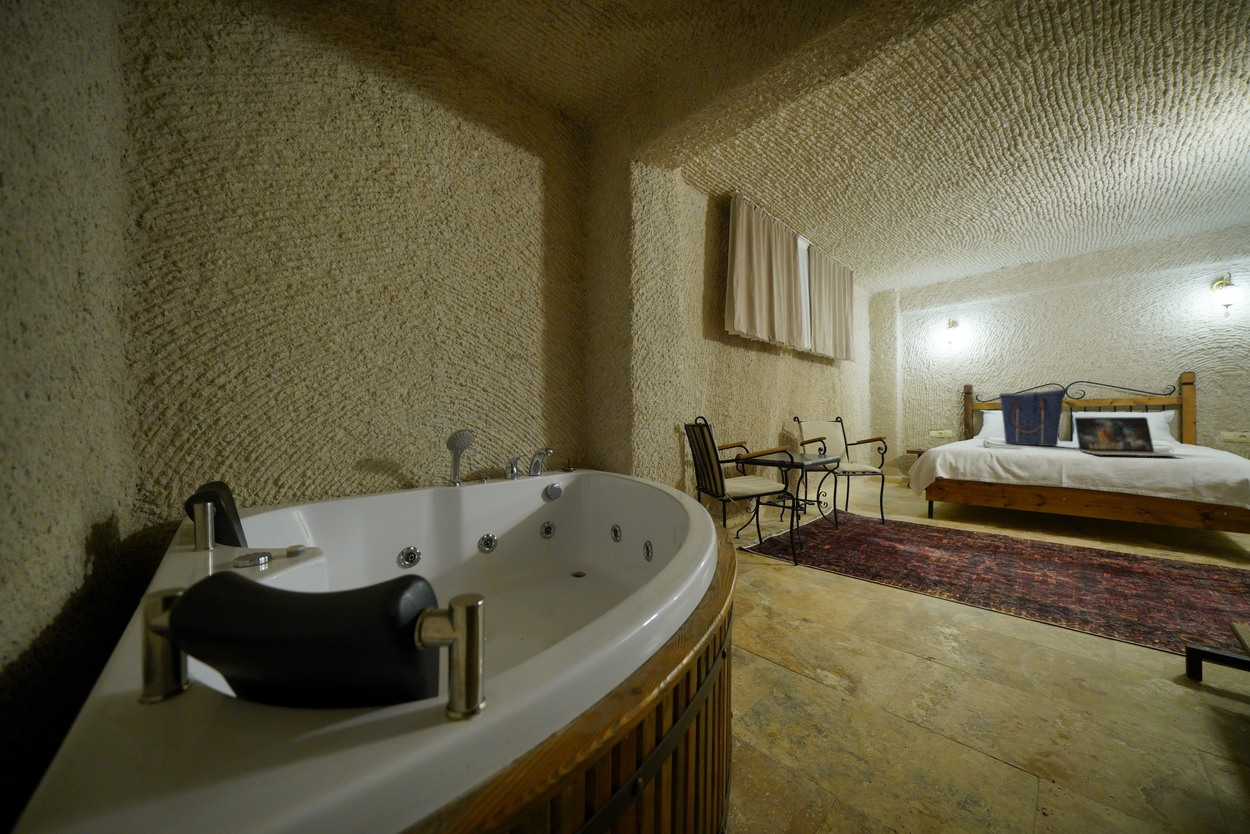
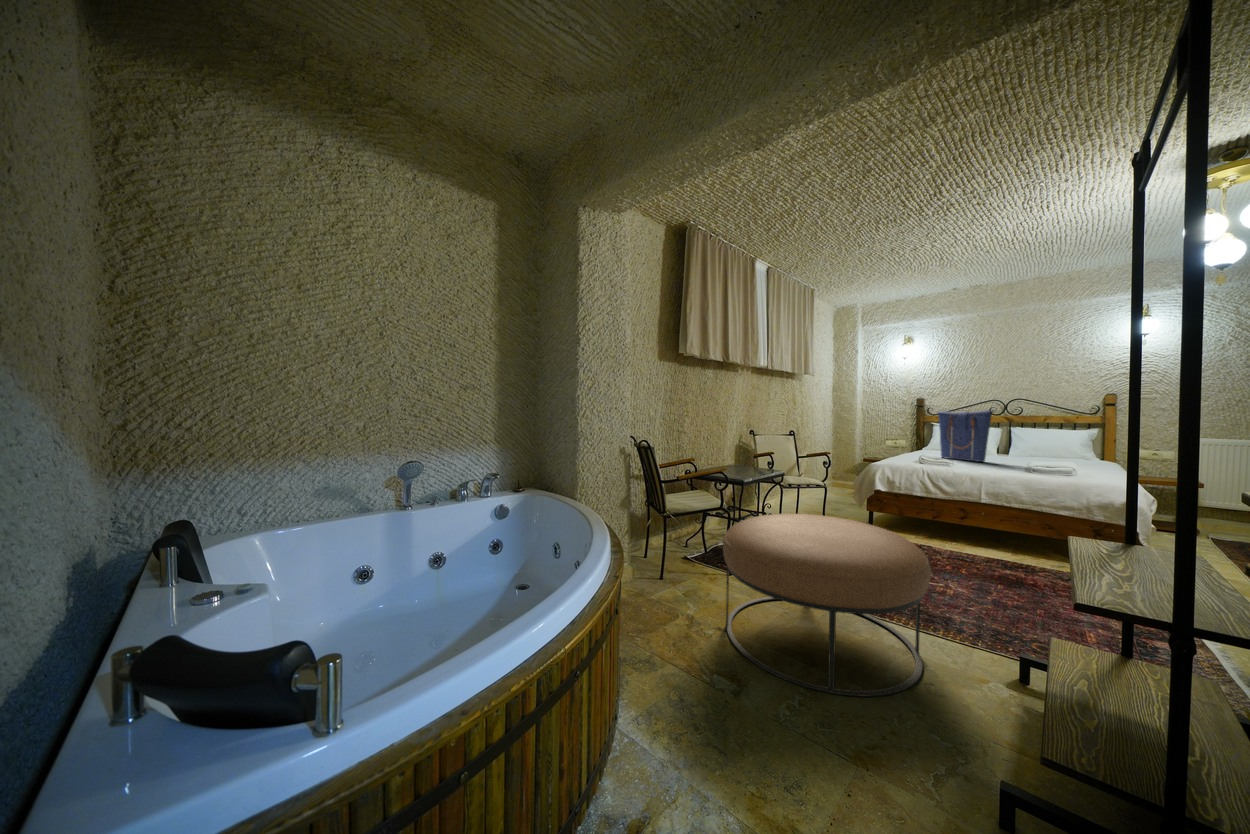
laptop: present [1074,417,1176,456] -> none [998,437,1080,477]
ottoman: none [806,492,1068,690] -> present [723,514,931,697]

